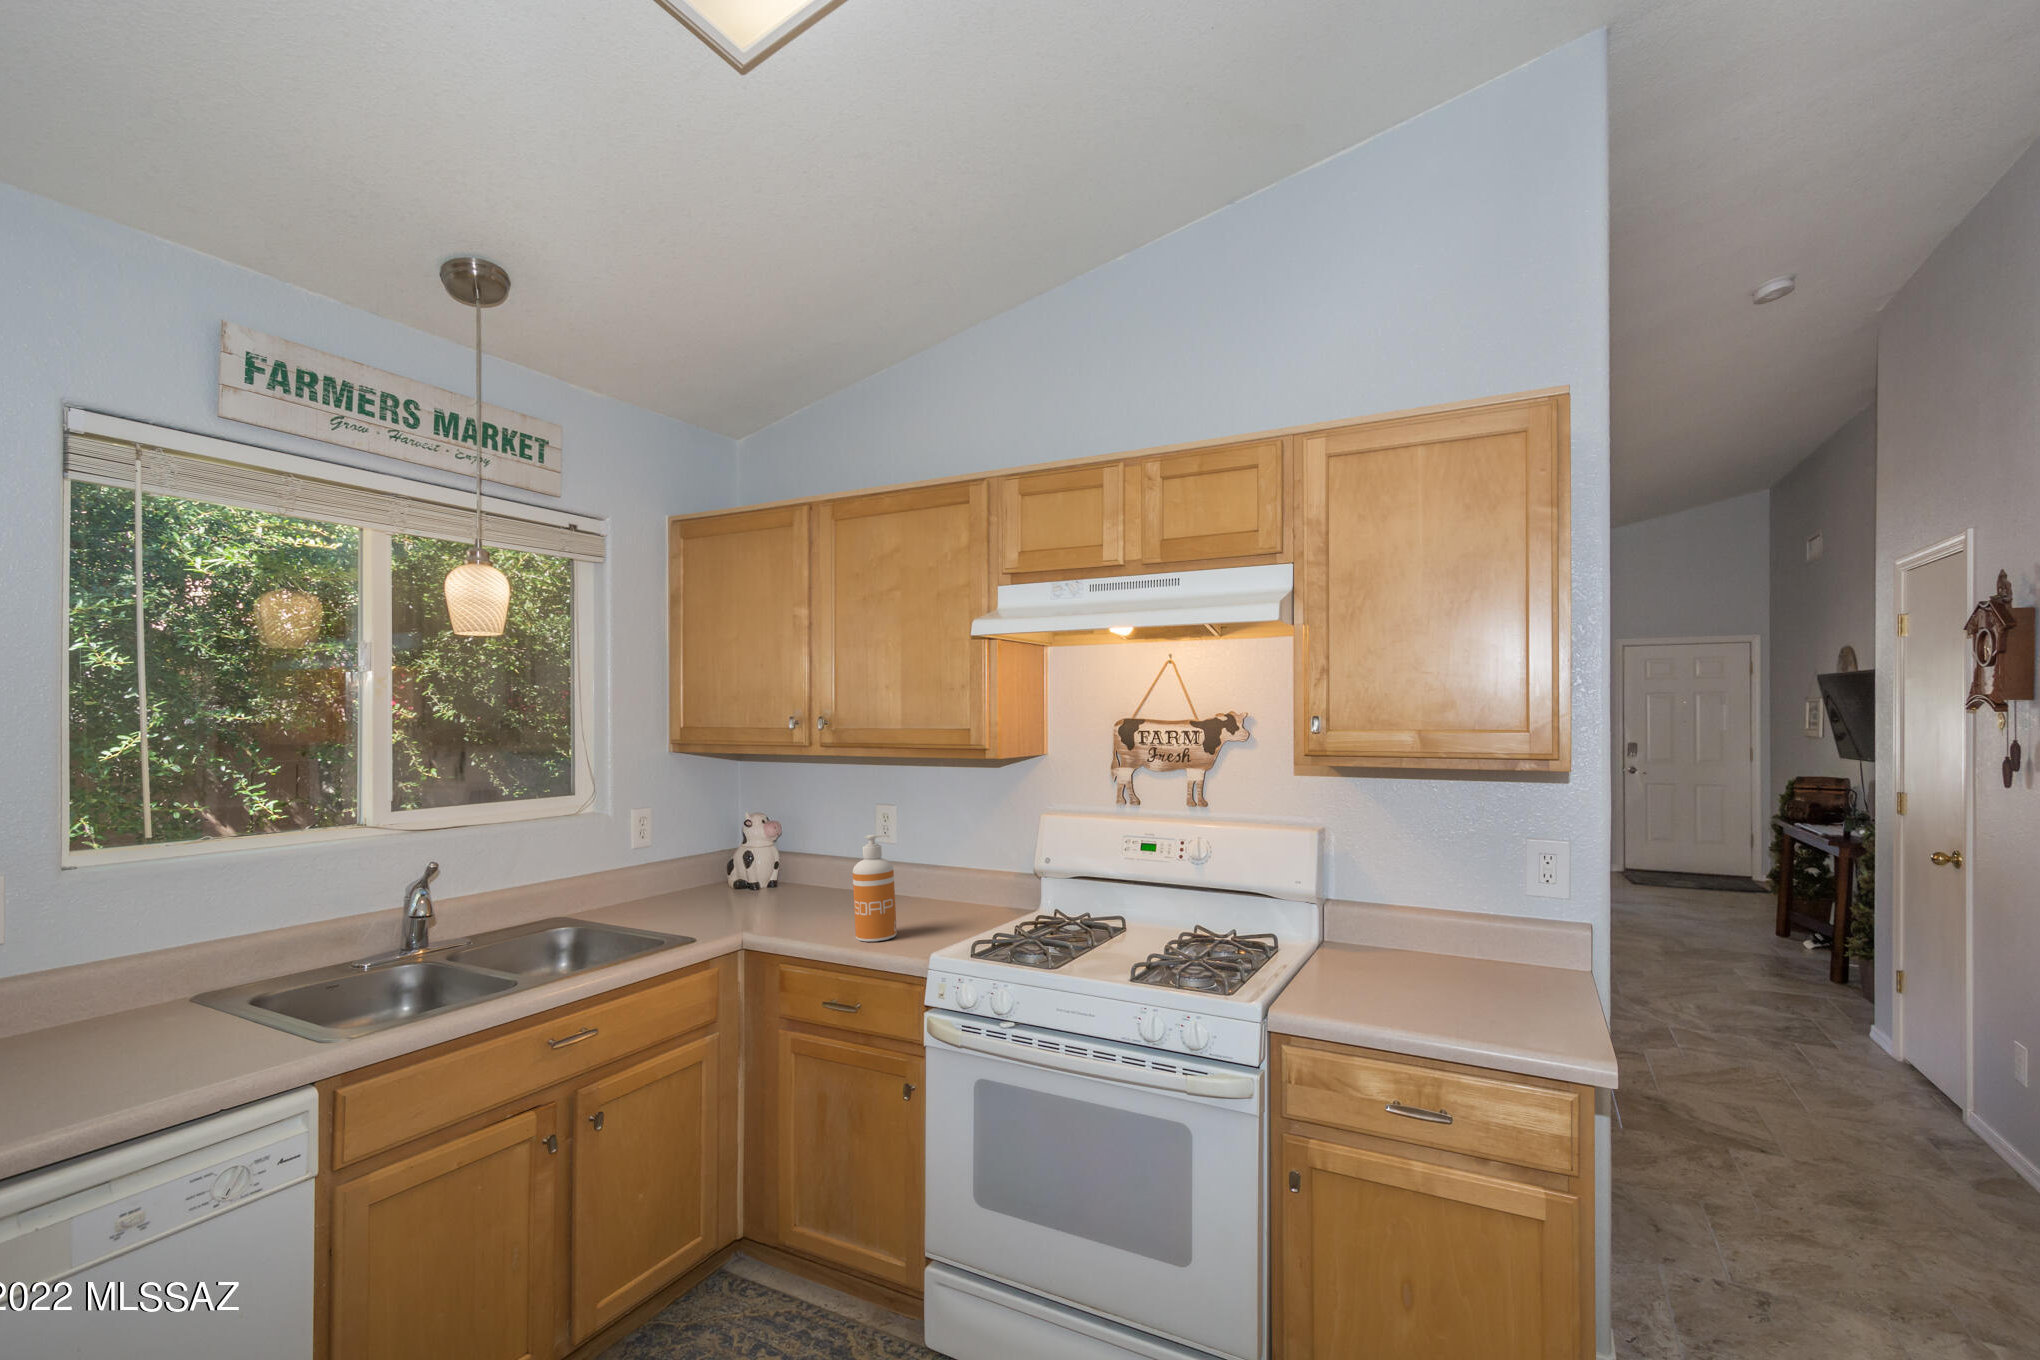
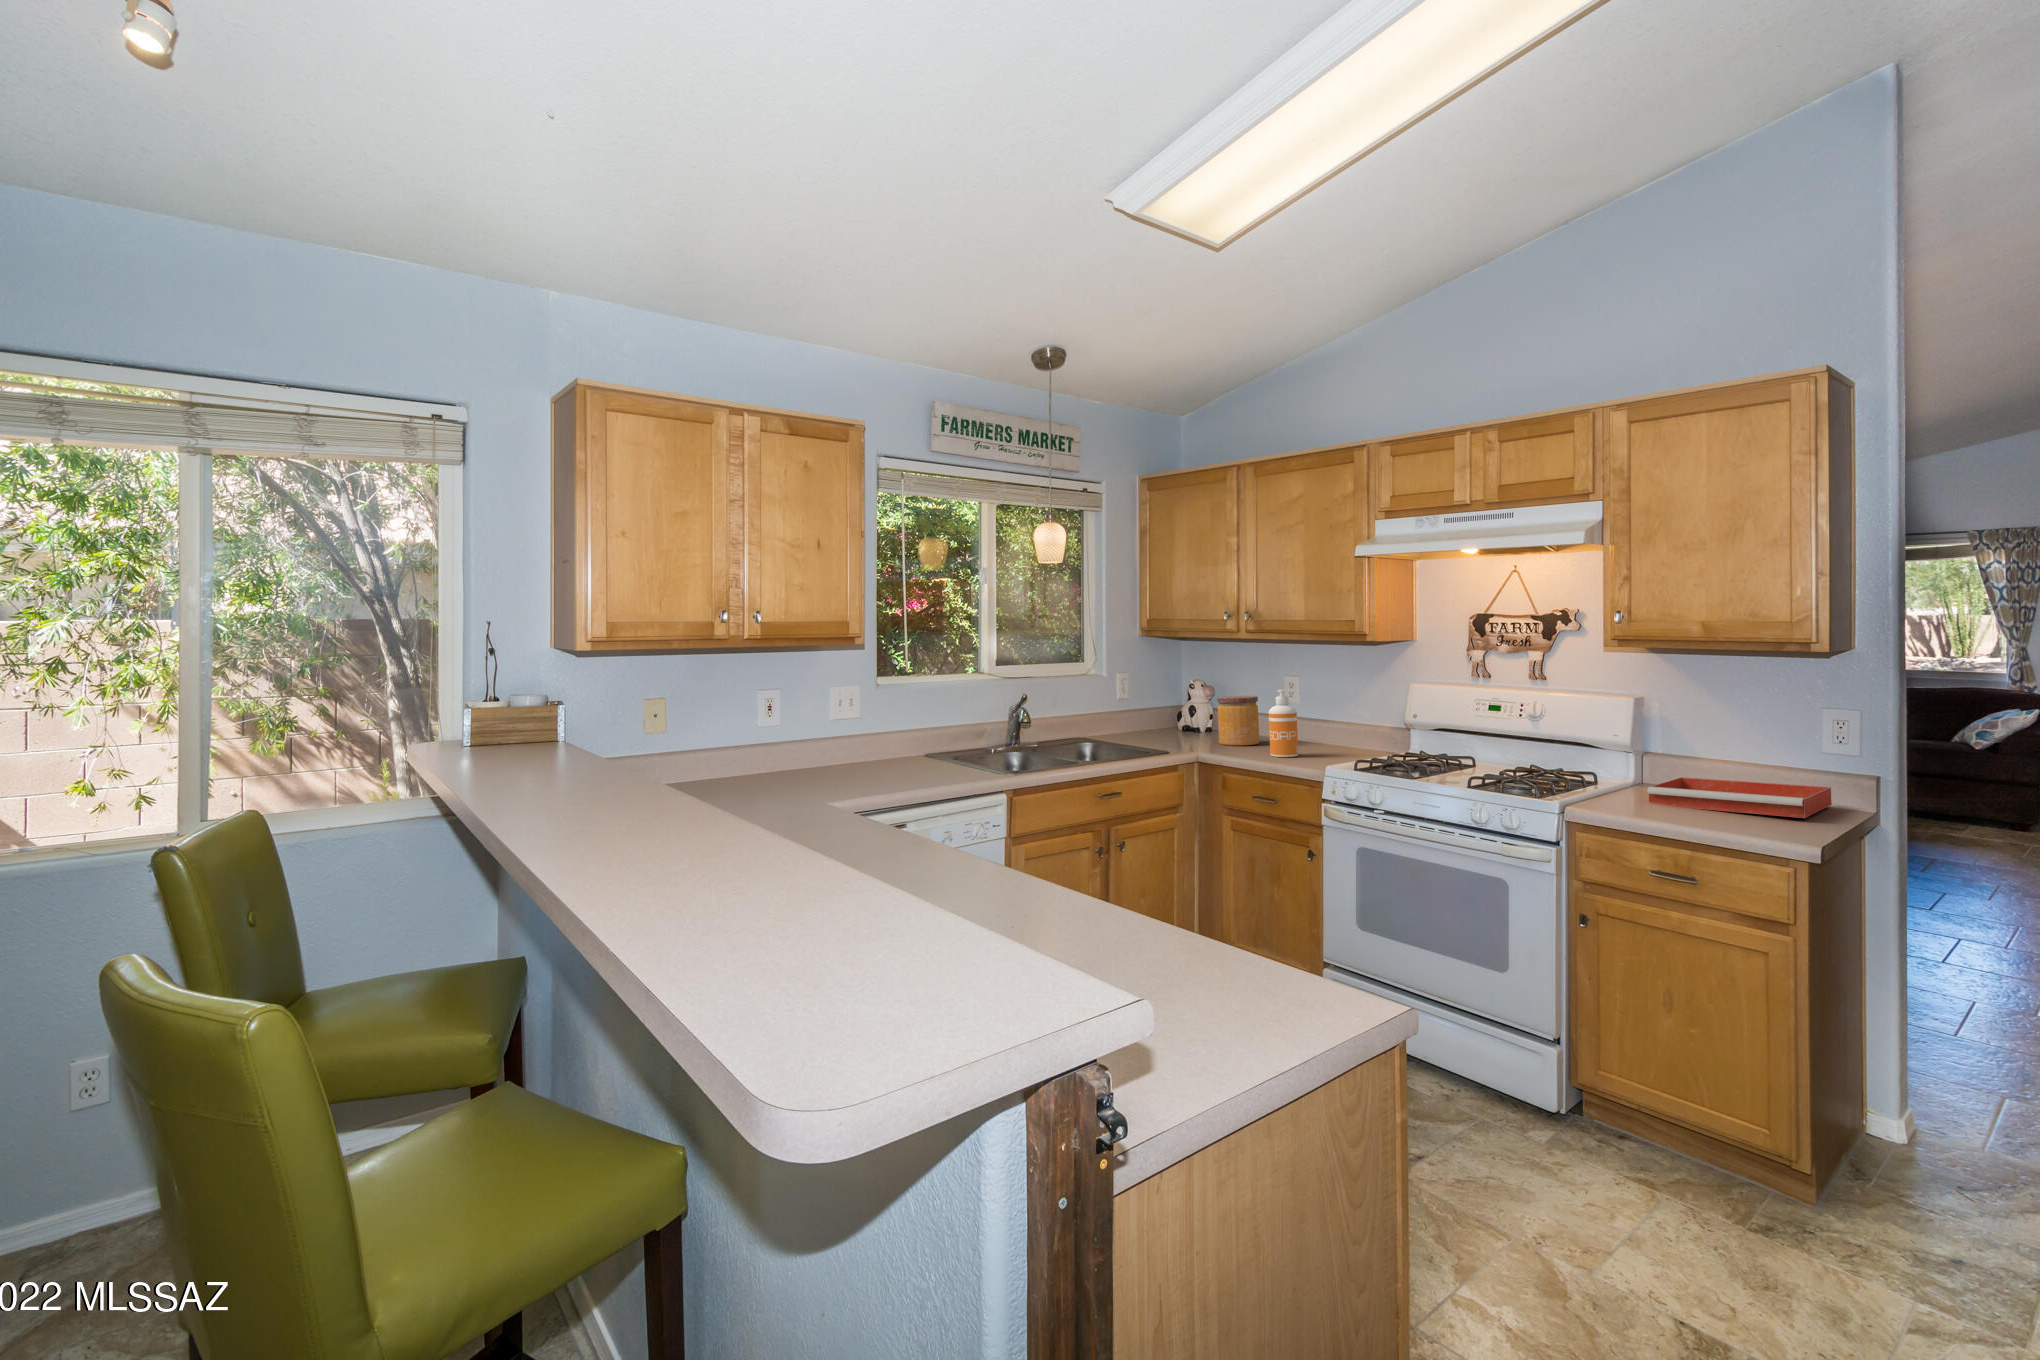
jar: none [780,835,842,915] -> present [1217,696,1259,746]
tray: none [1368,937,1567,1010] -> present [1647,777,1832,818]

